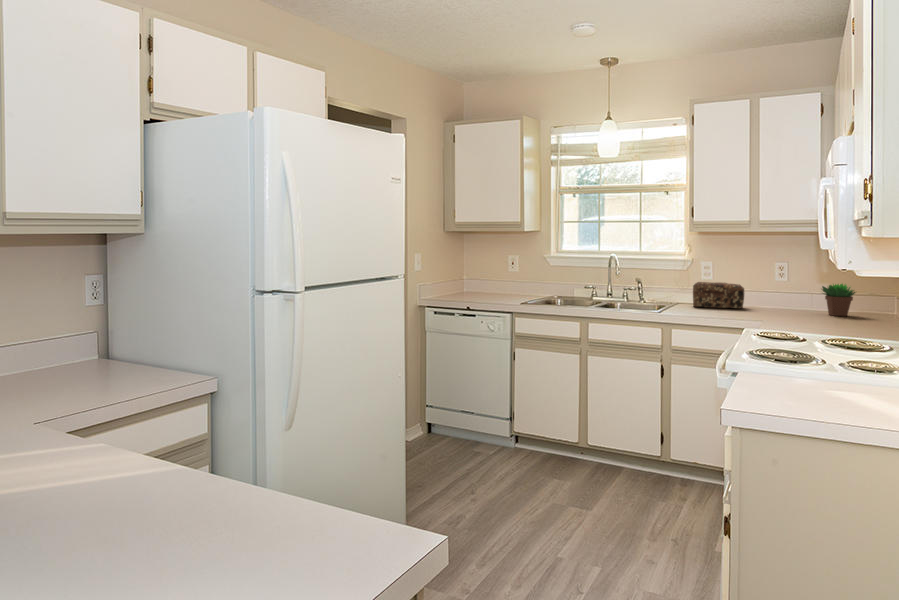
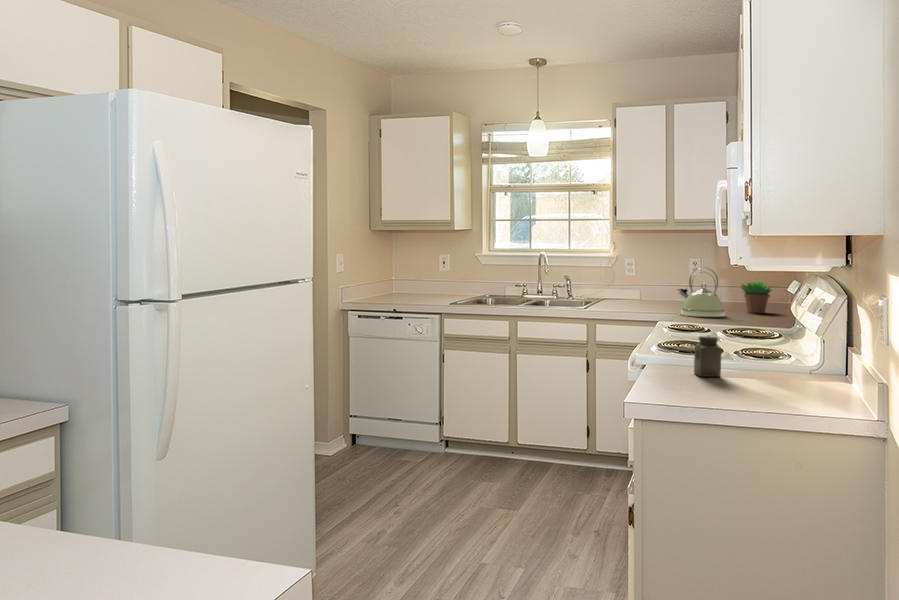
kettle: none [756,269,807,321] -> present [678,267,725,317]
bread loaf: present [693,282,744,308] -> none [620,281,670,307]
salt shaker: none [801,349,836,395] -> present [694,335,722,377]

